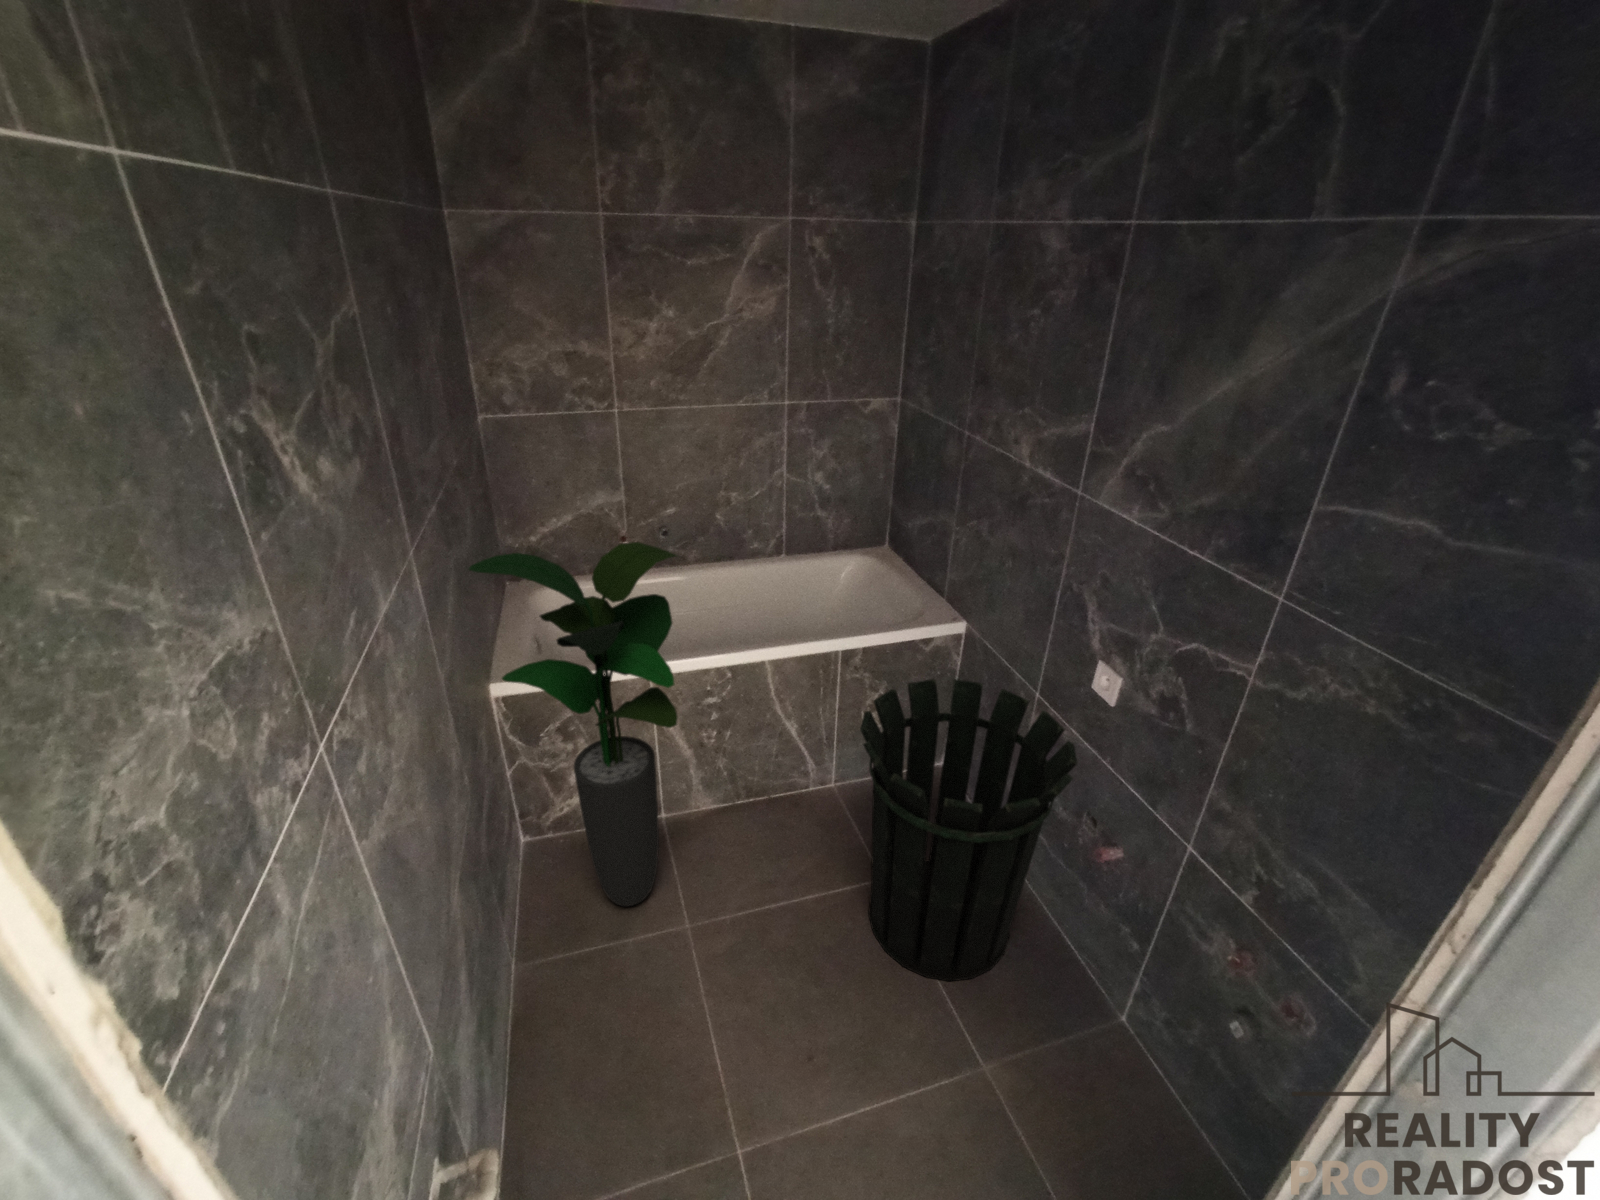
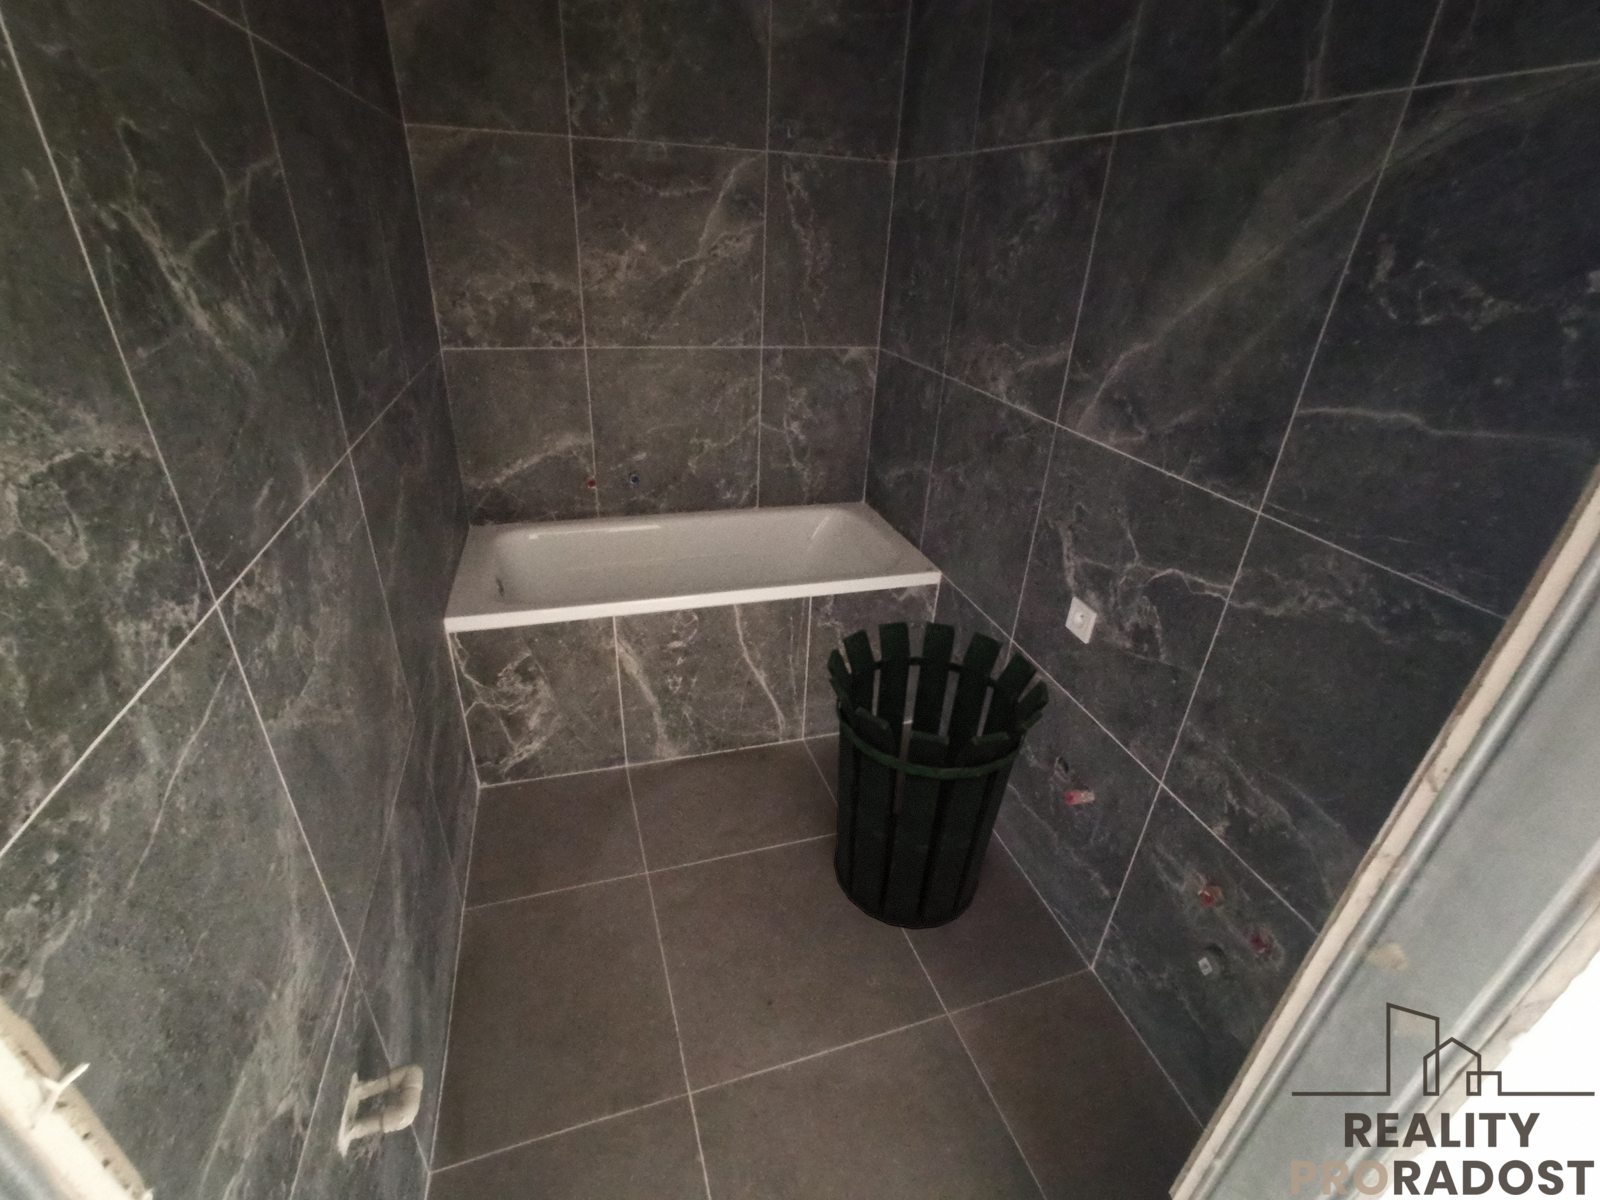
potted plant: present [469,542,678,906] -> none [413,464,644,852]

